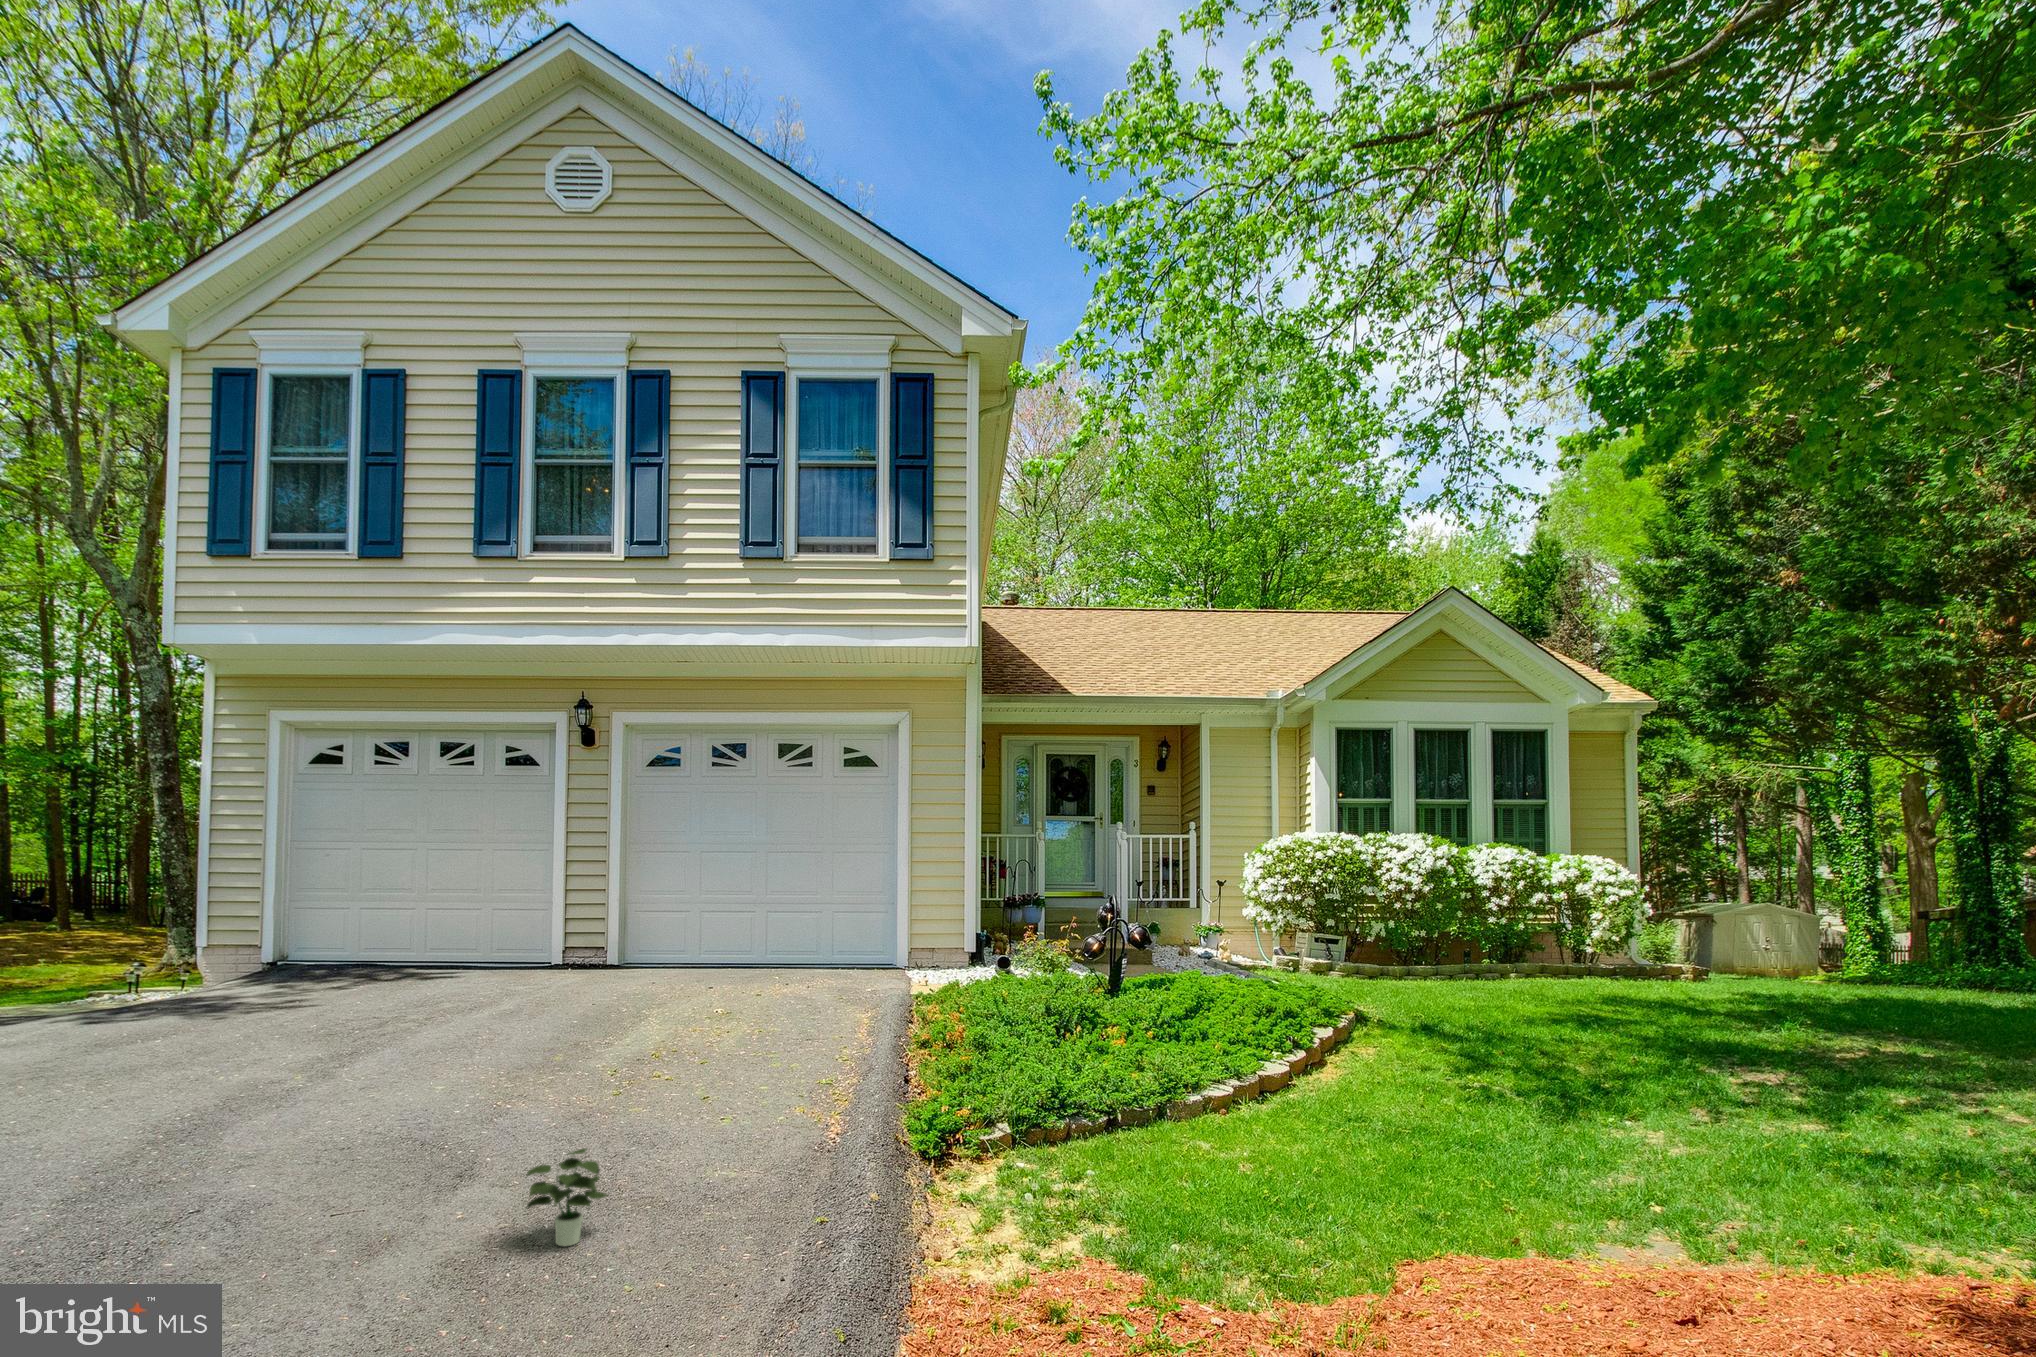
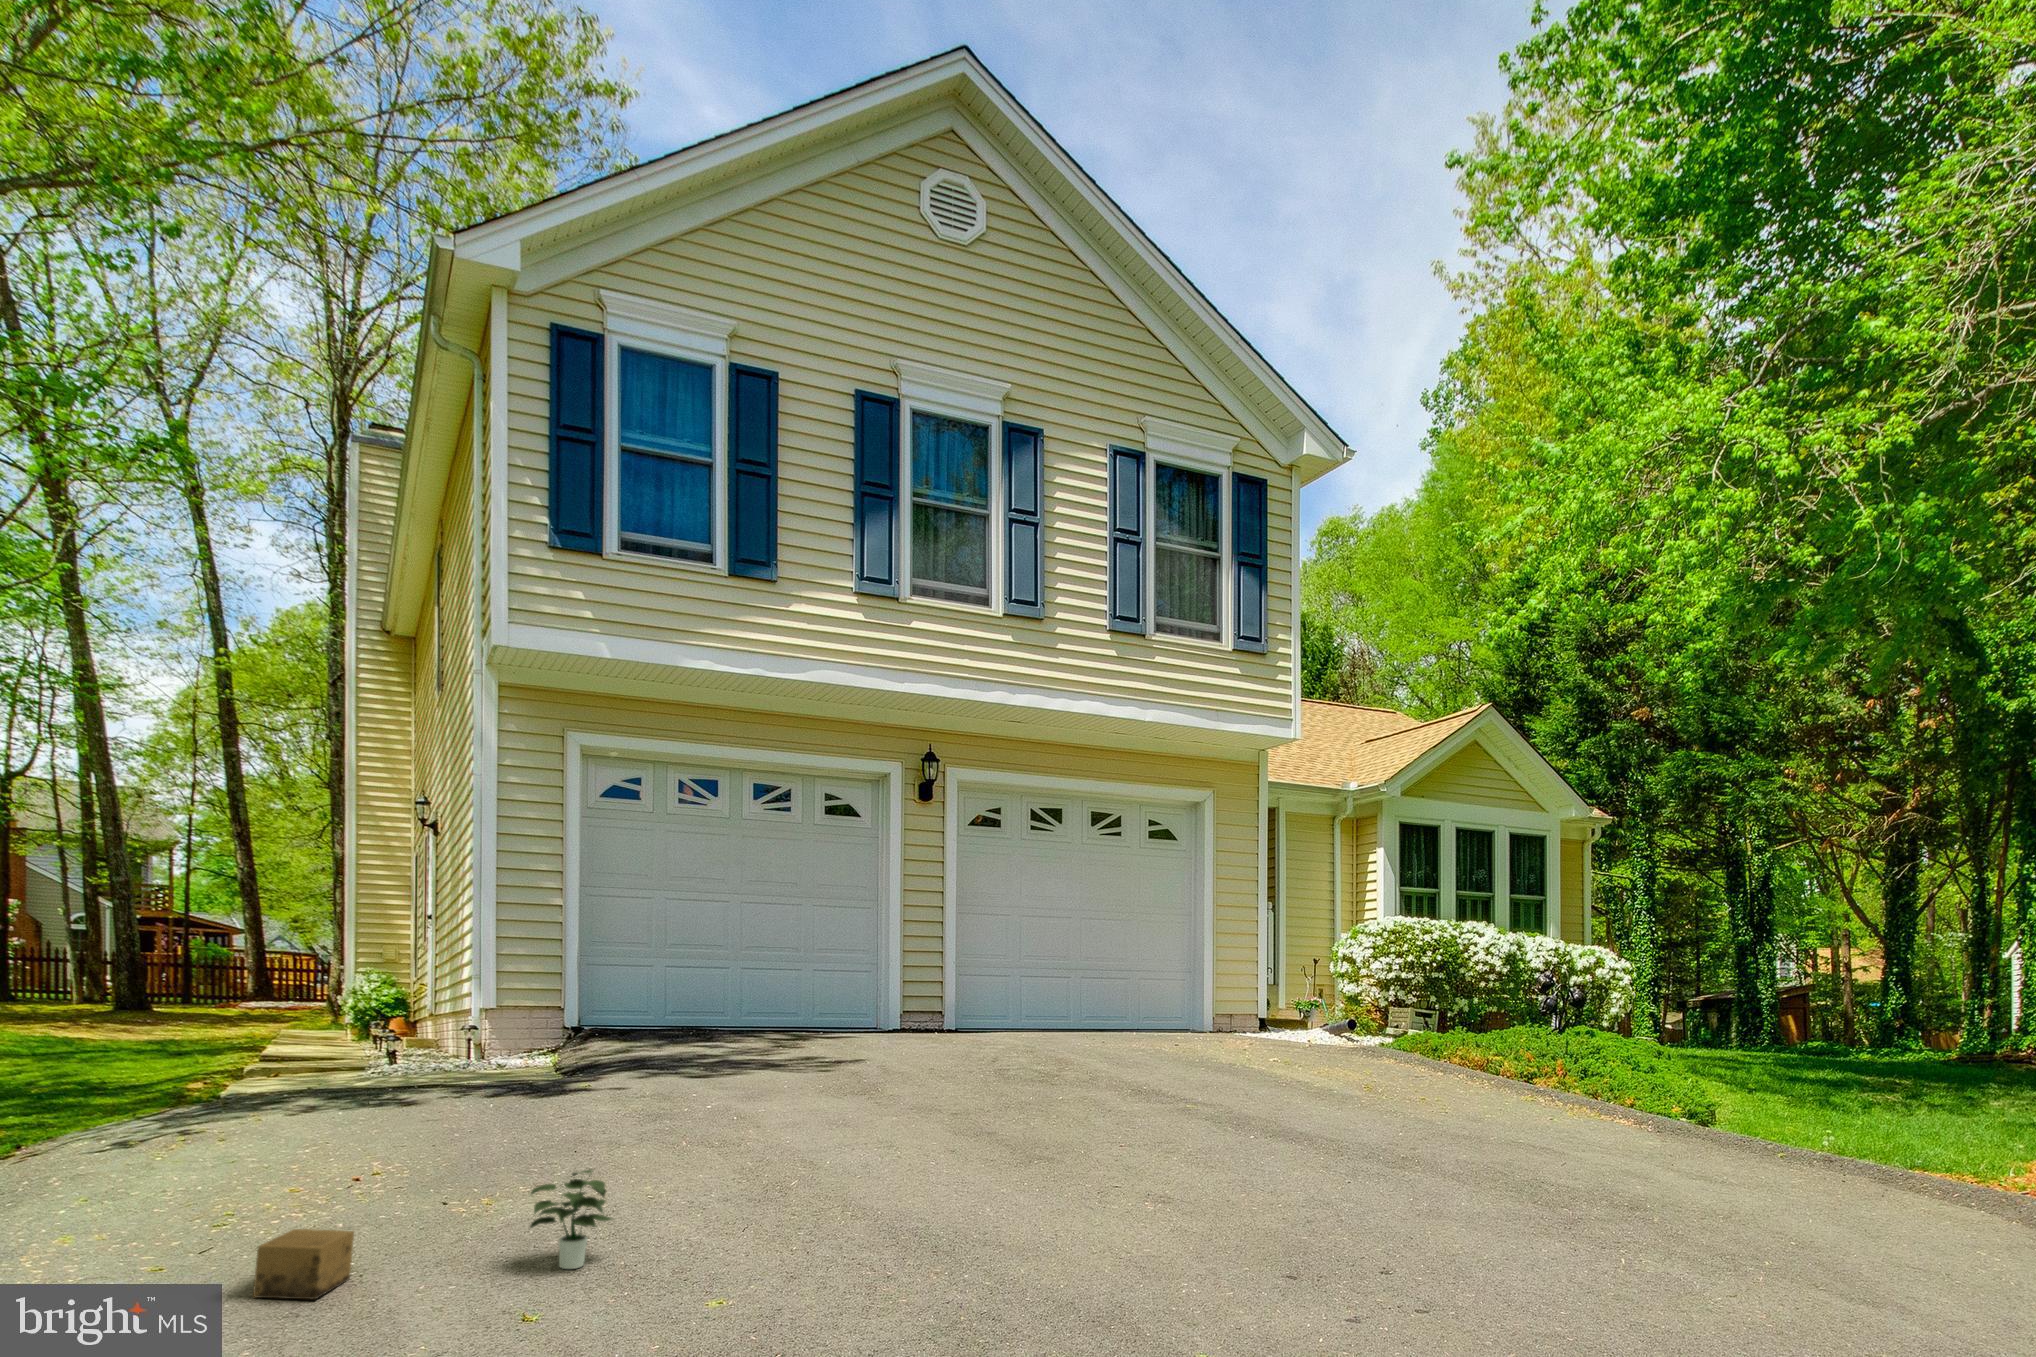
cardboard box: none [253,1218,353,1293] -> present [253,1229,354,1299]

